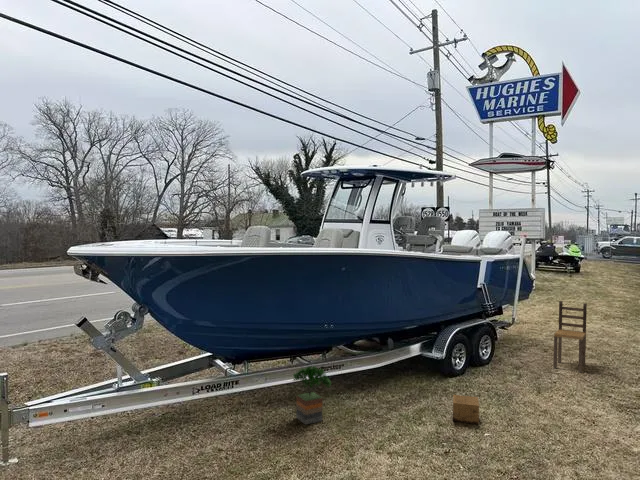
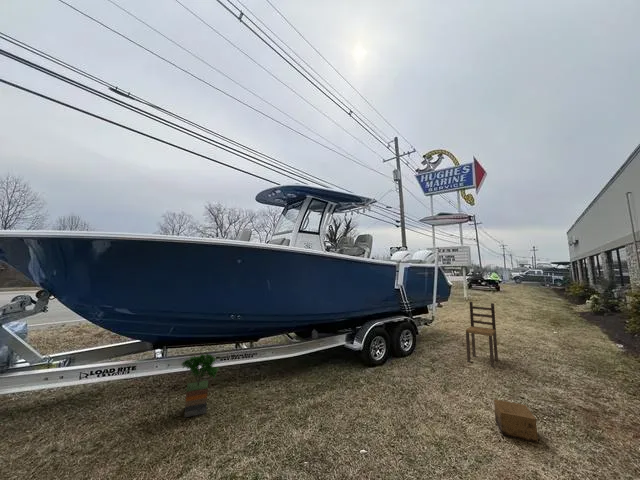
cardboard box: present [453,395,479,424] -> present [494,399,538,443]

